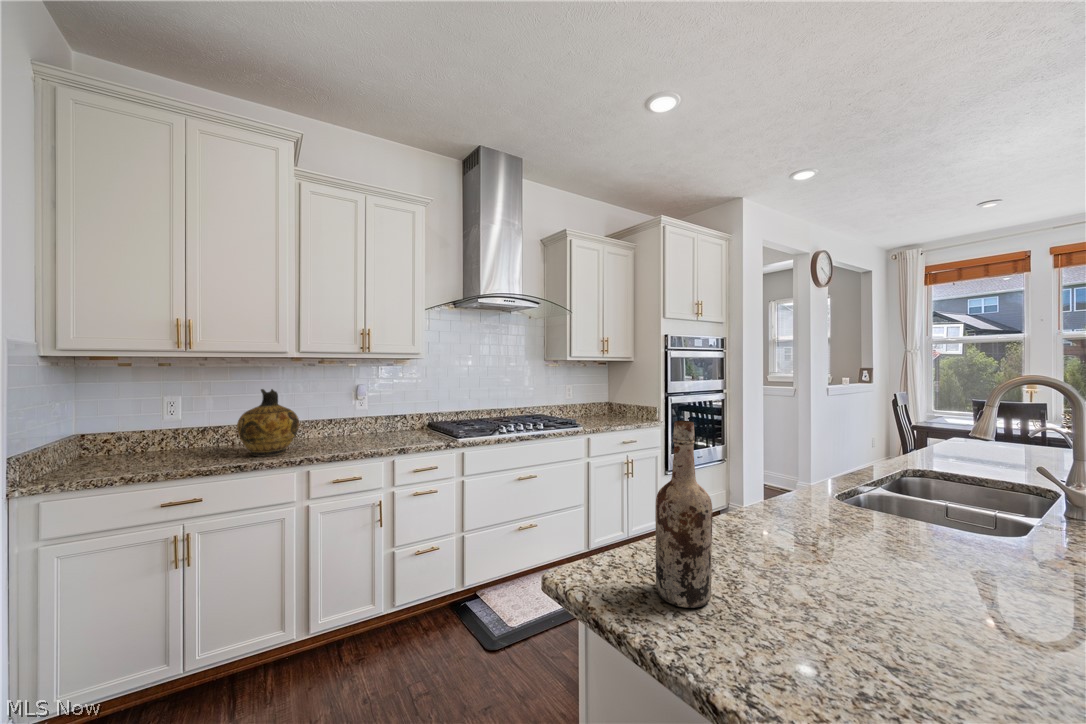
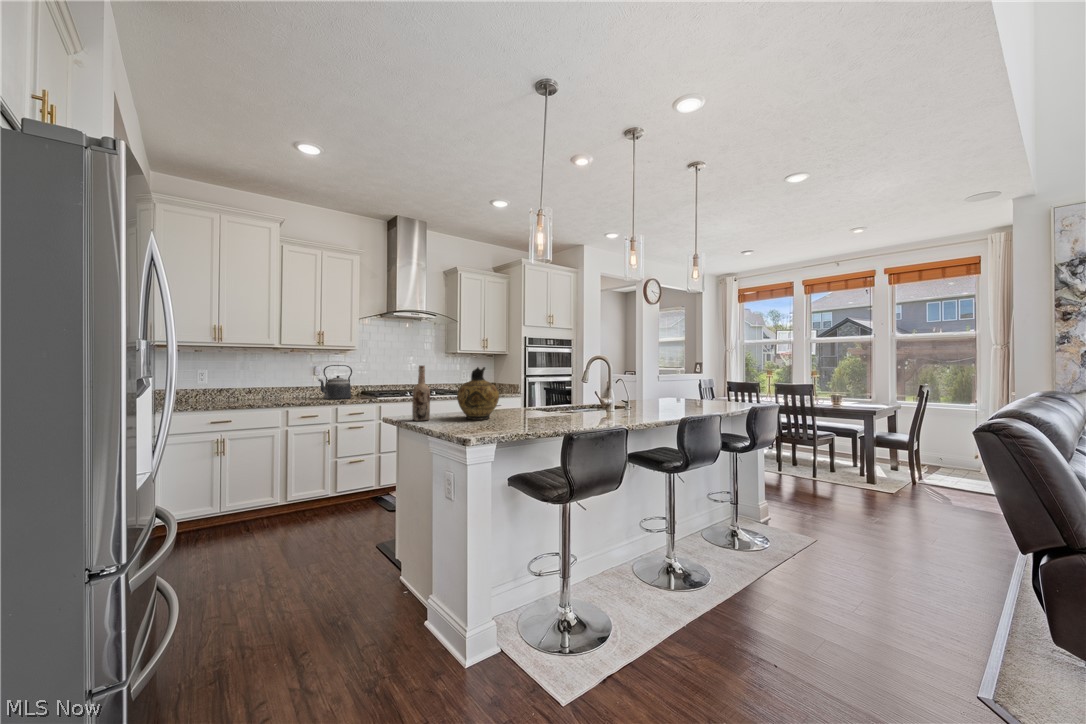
kettle: none [362,385,416,444] -> present [318,365,352,399]
ceramic jug: present [237,389,299,457] -> present [457,367,499,420]

